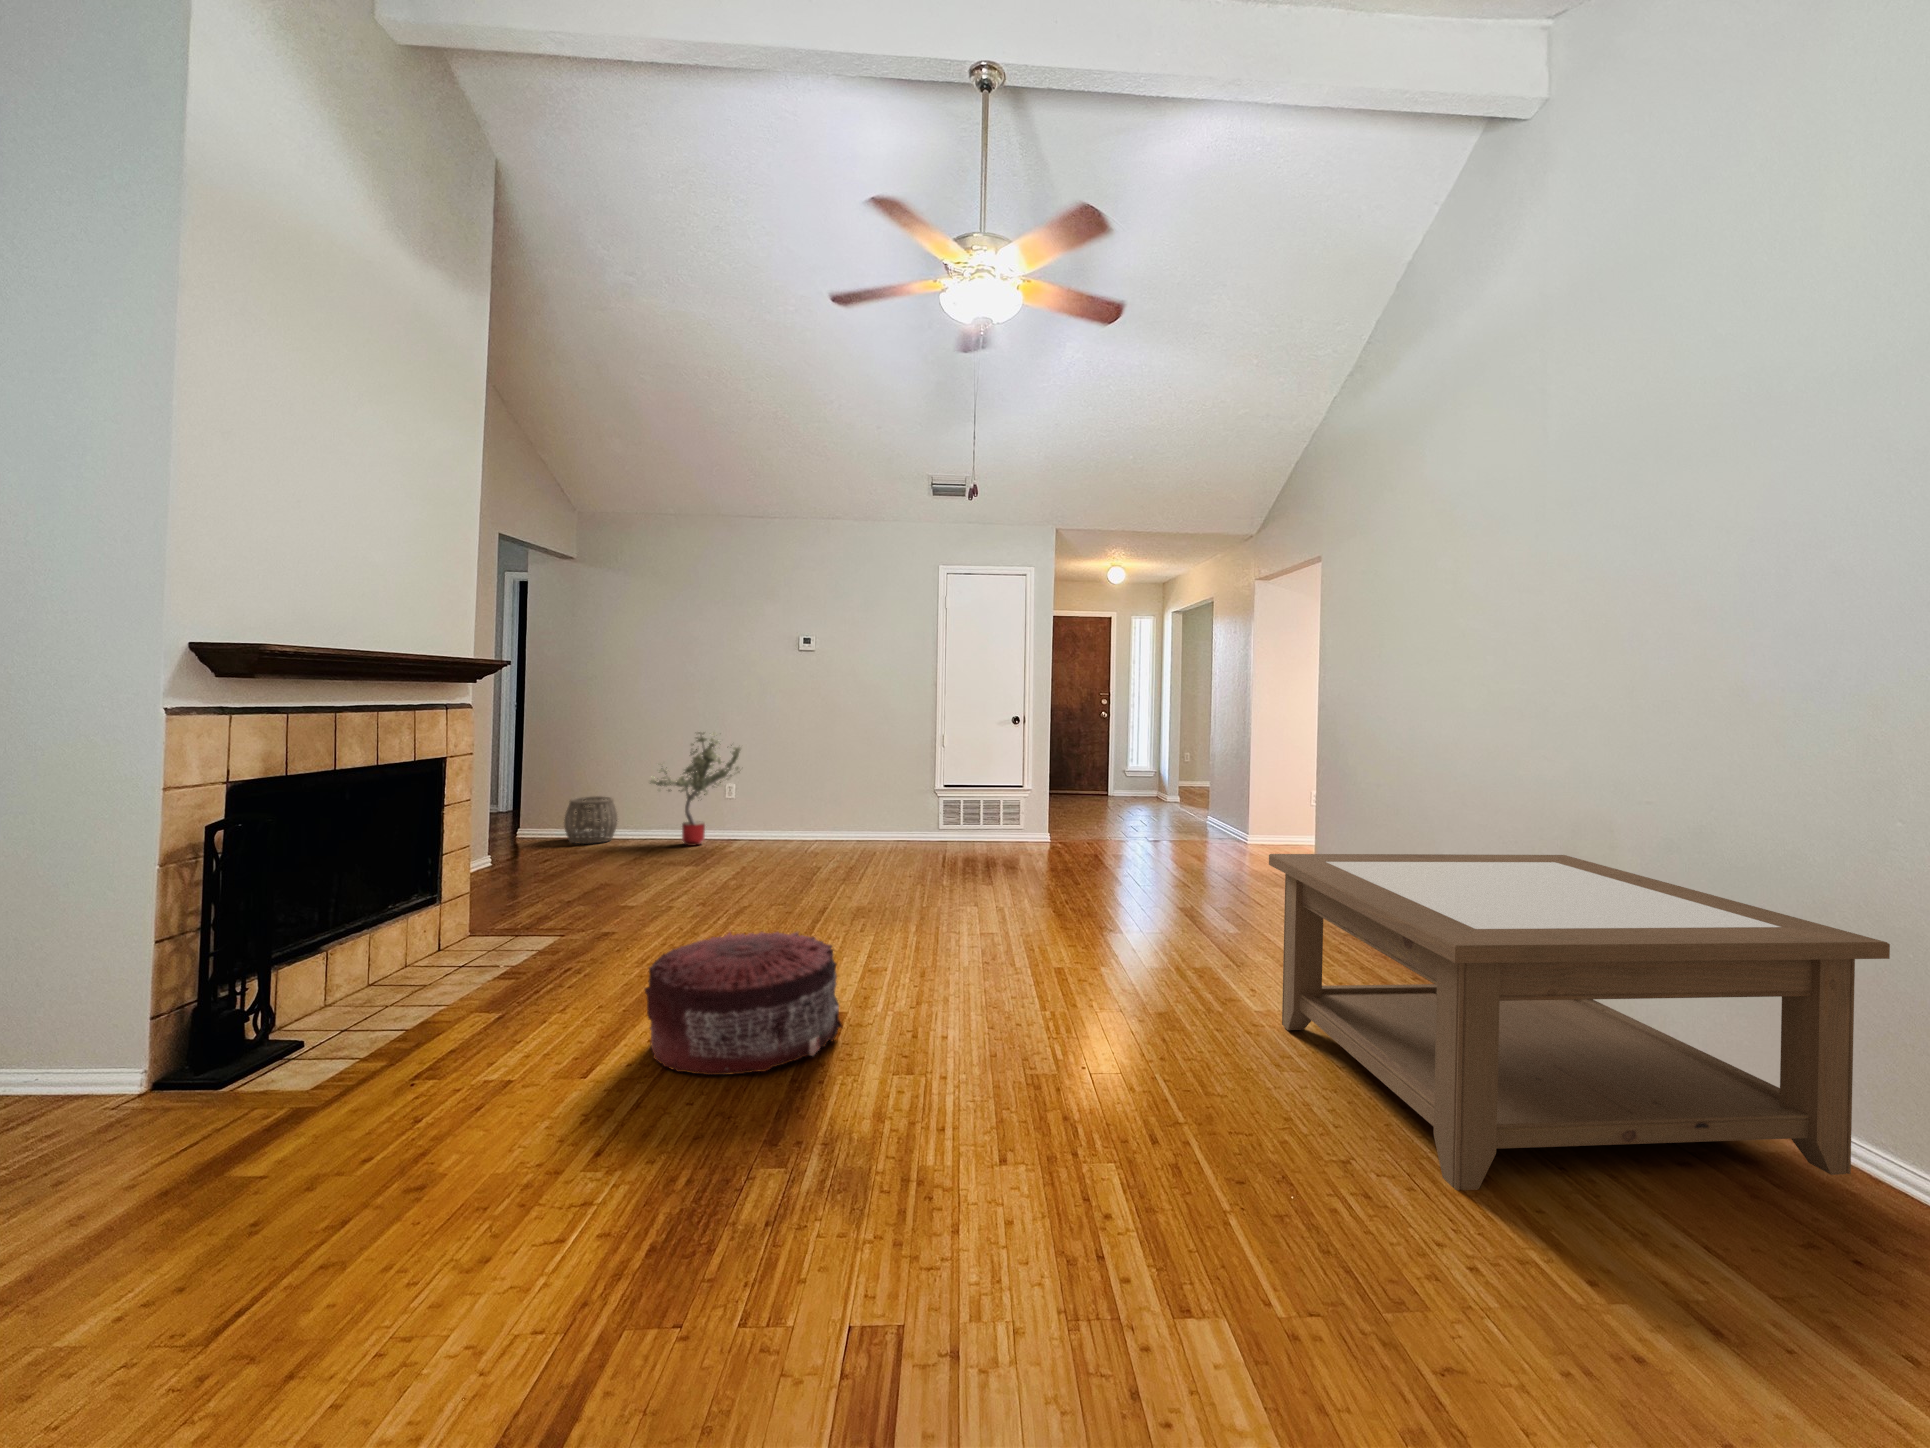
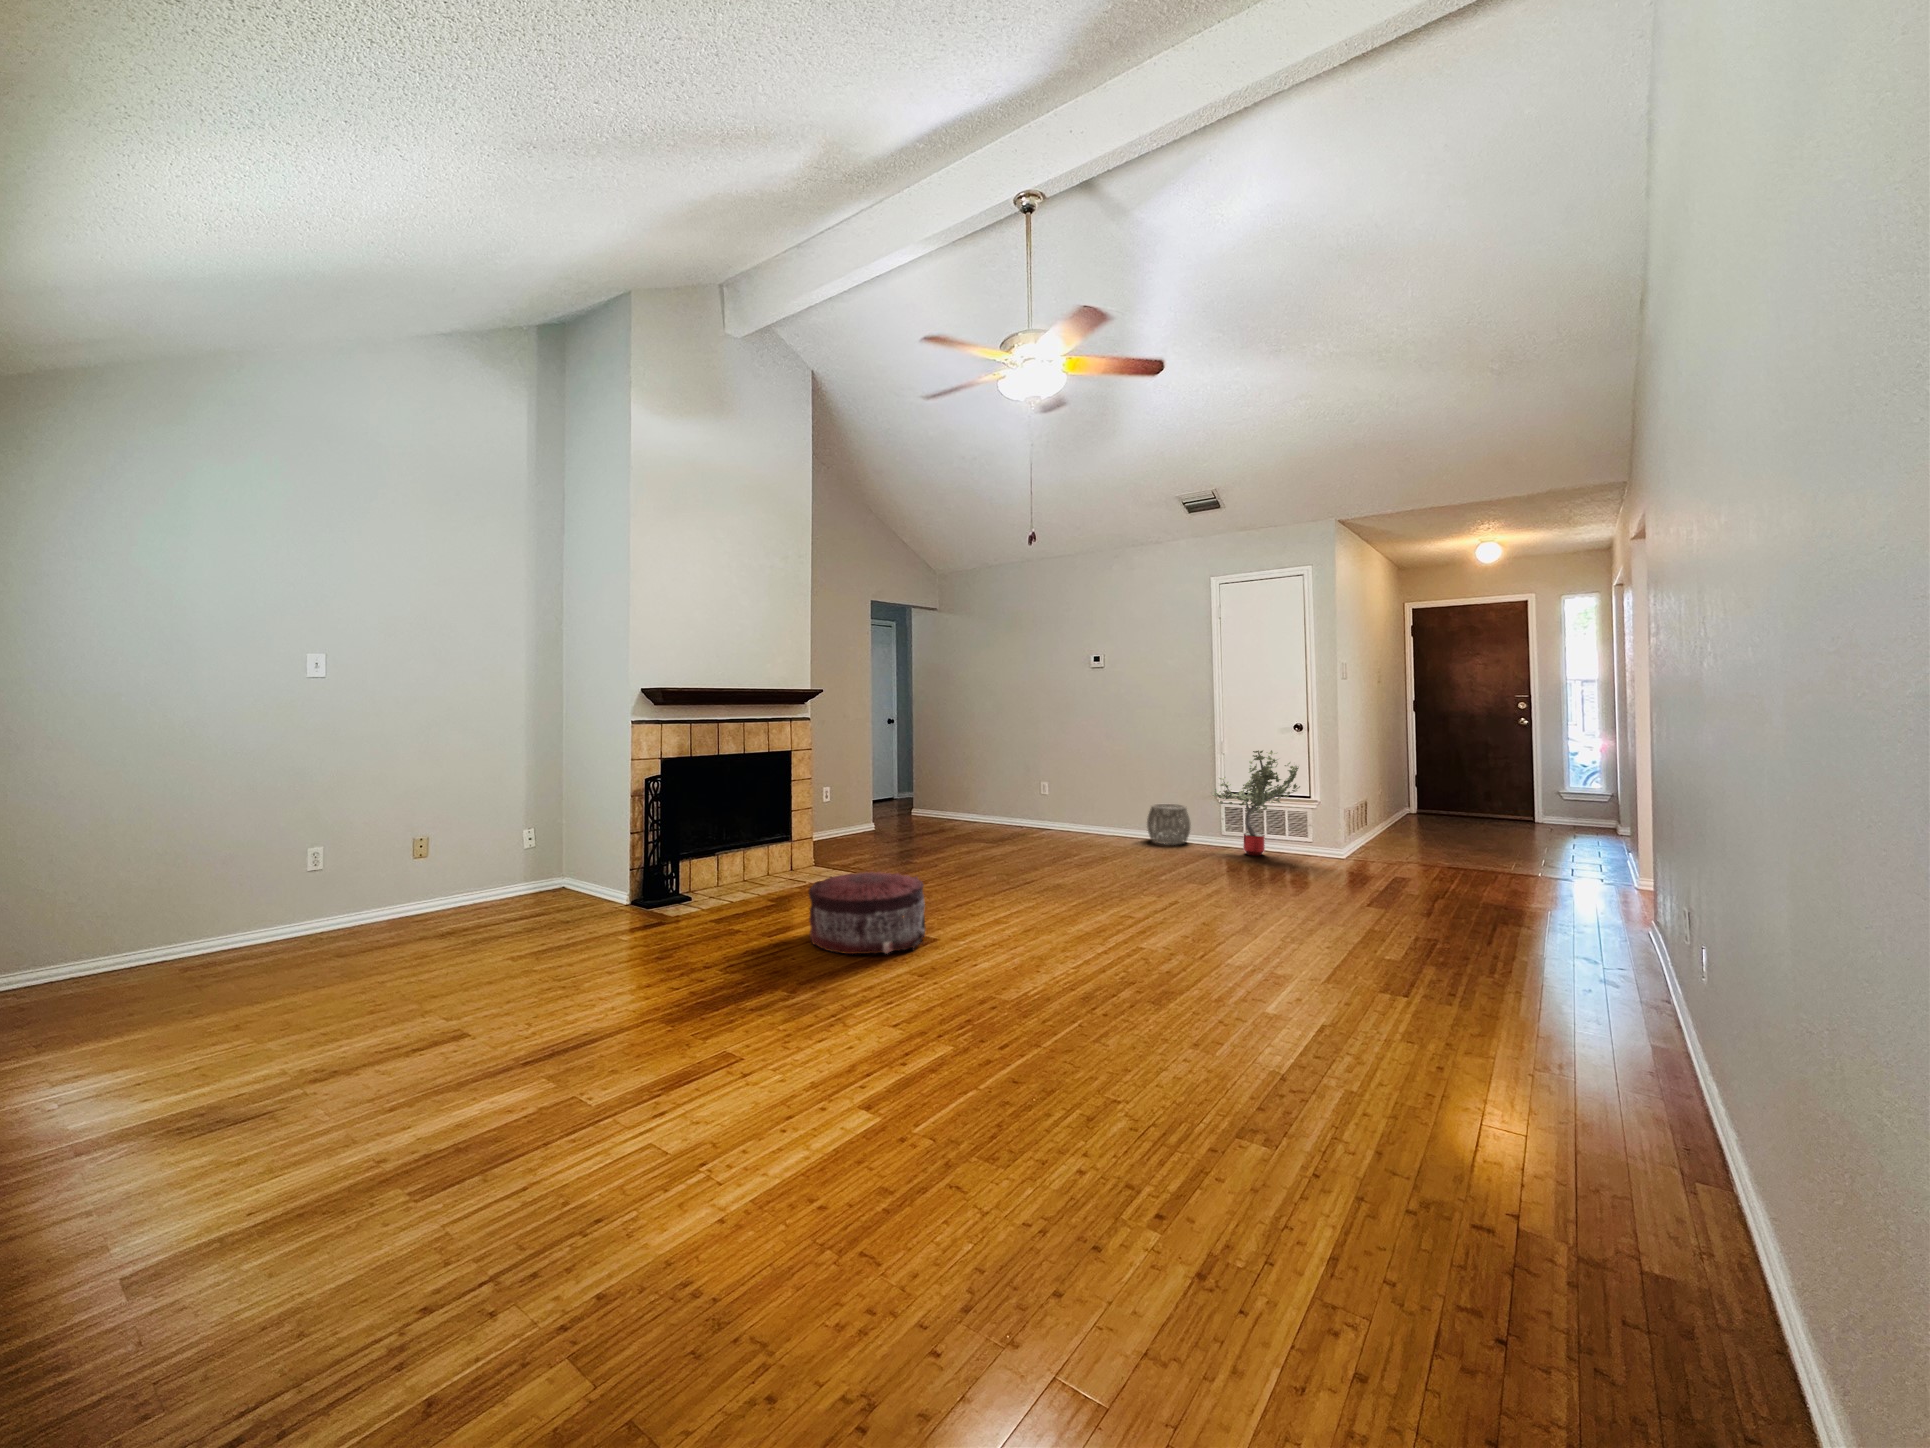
potted tree: present [650,732,741,846] -> present [1212,750,1300,856]
woven basket: present [564,796,618,844] -> present [1147,804,1191,845]
coffee table: present [1269,854,1890,1190] -> none [1148,860,1699,1291]

